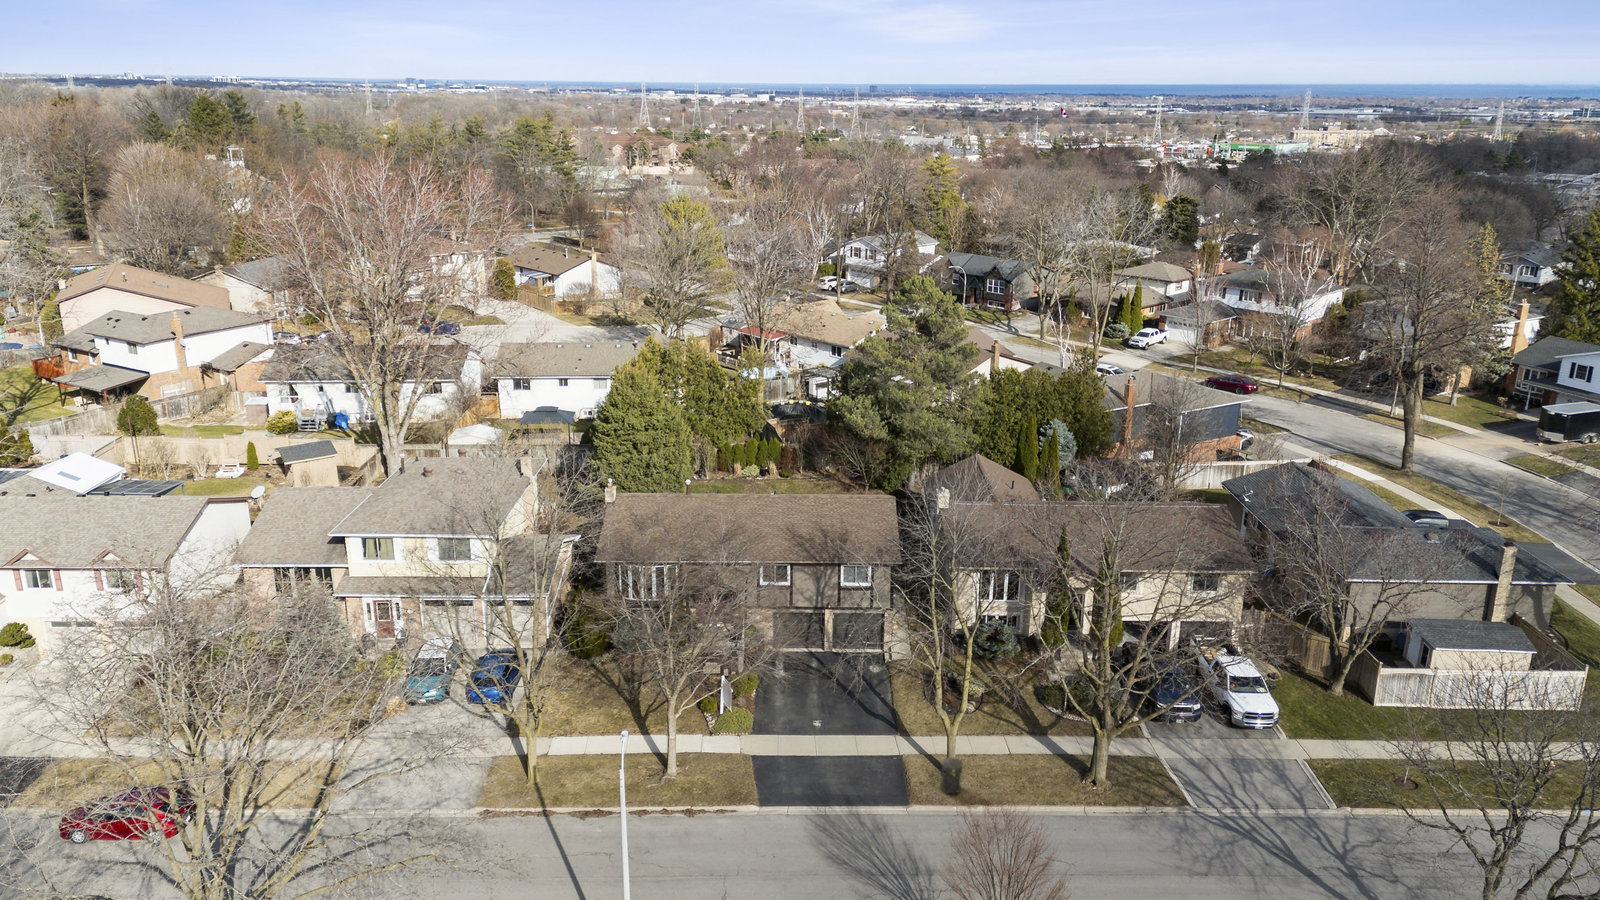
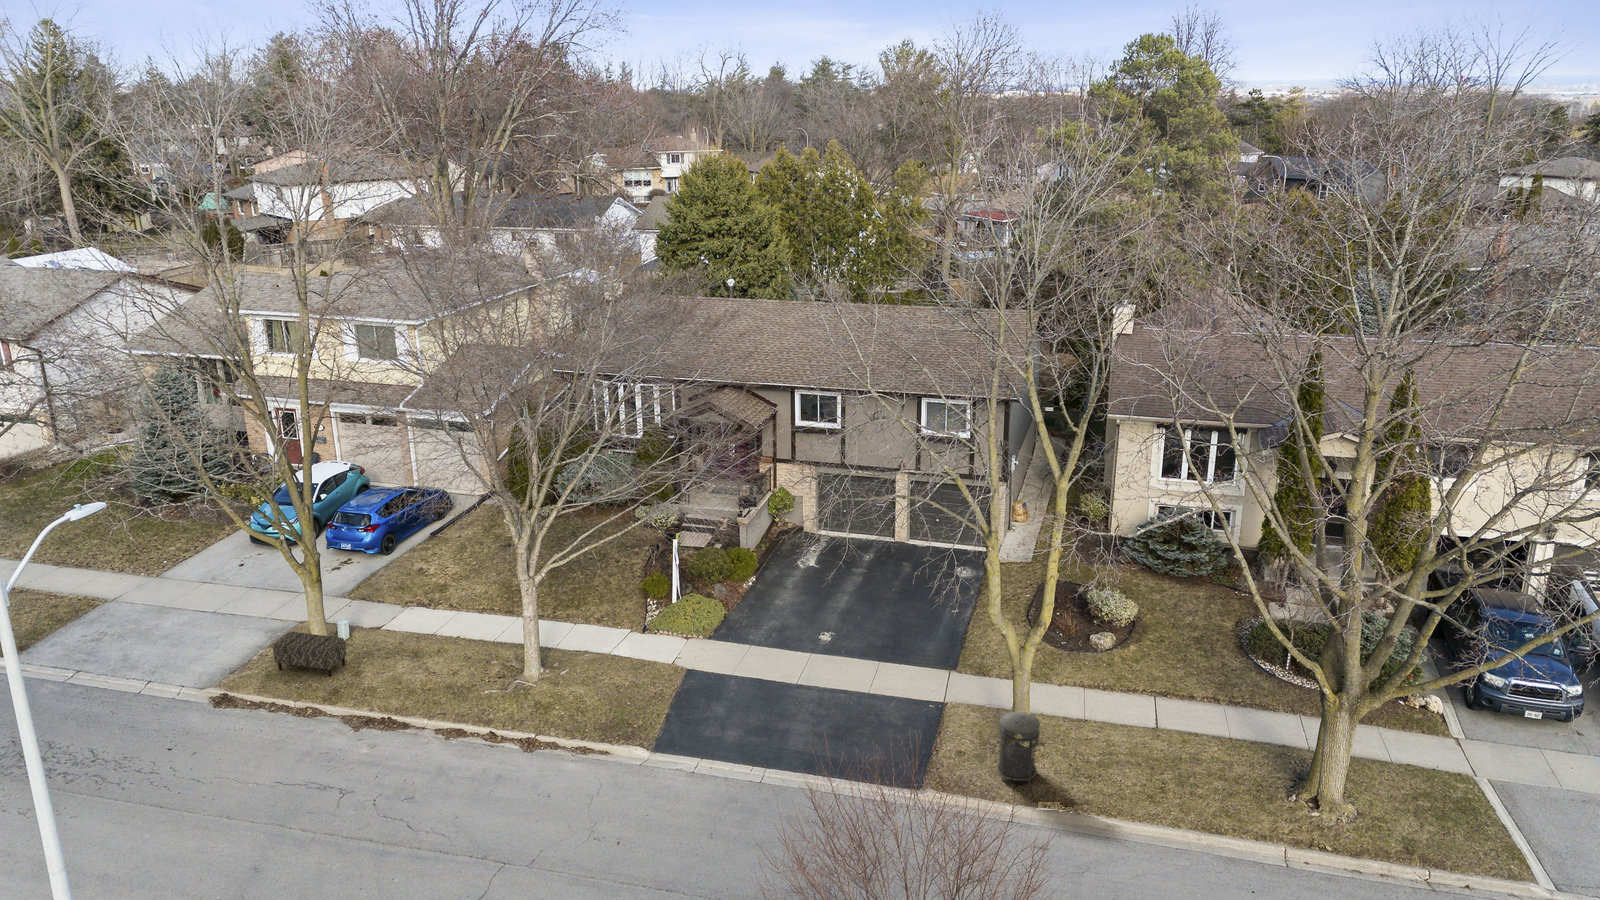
bench: none [506,765,547,791] -> present [273,632,346,677]

